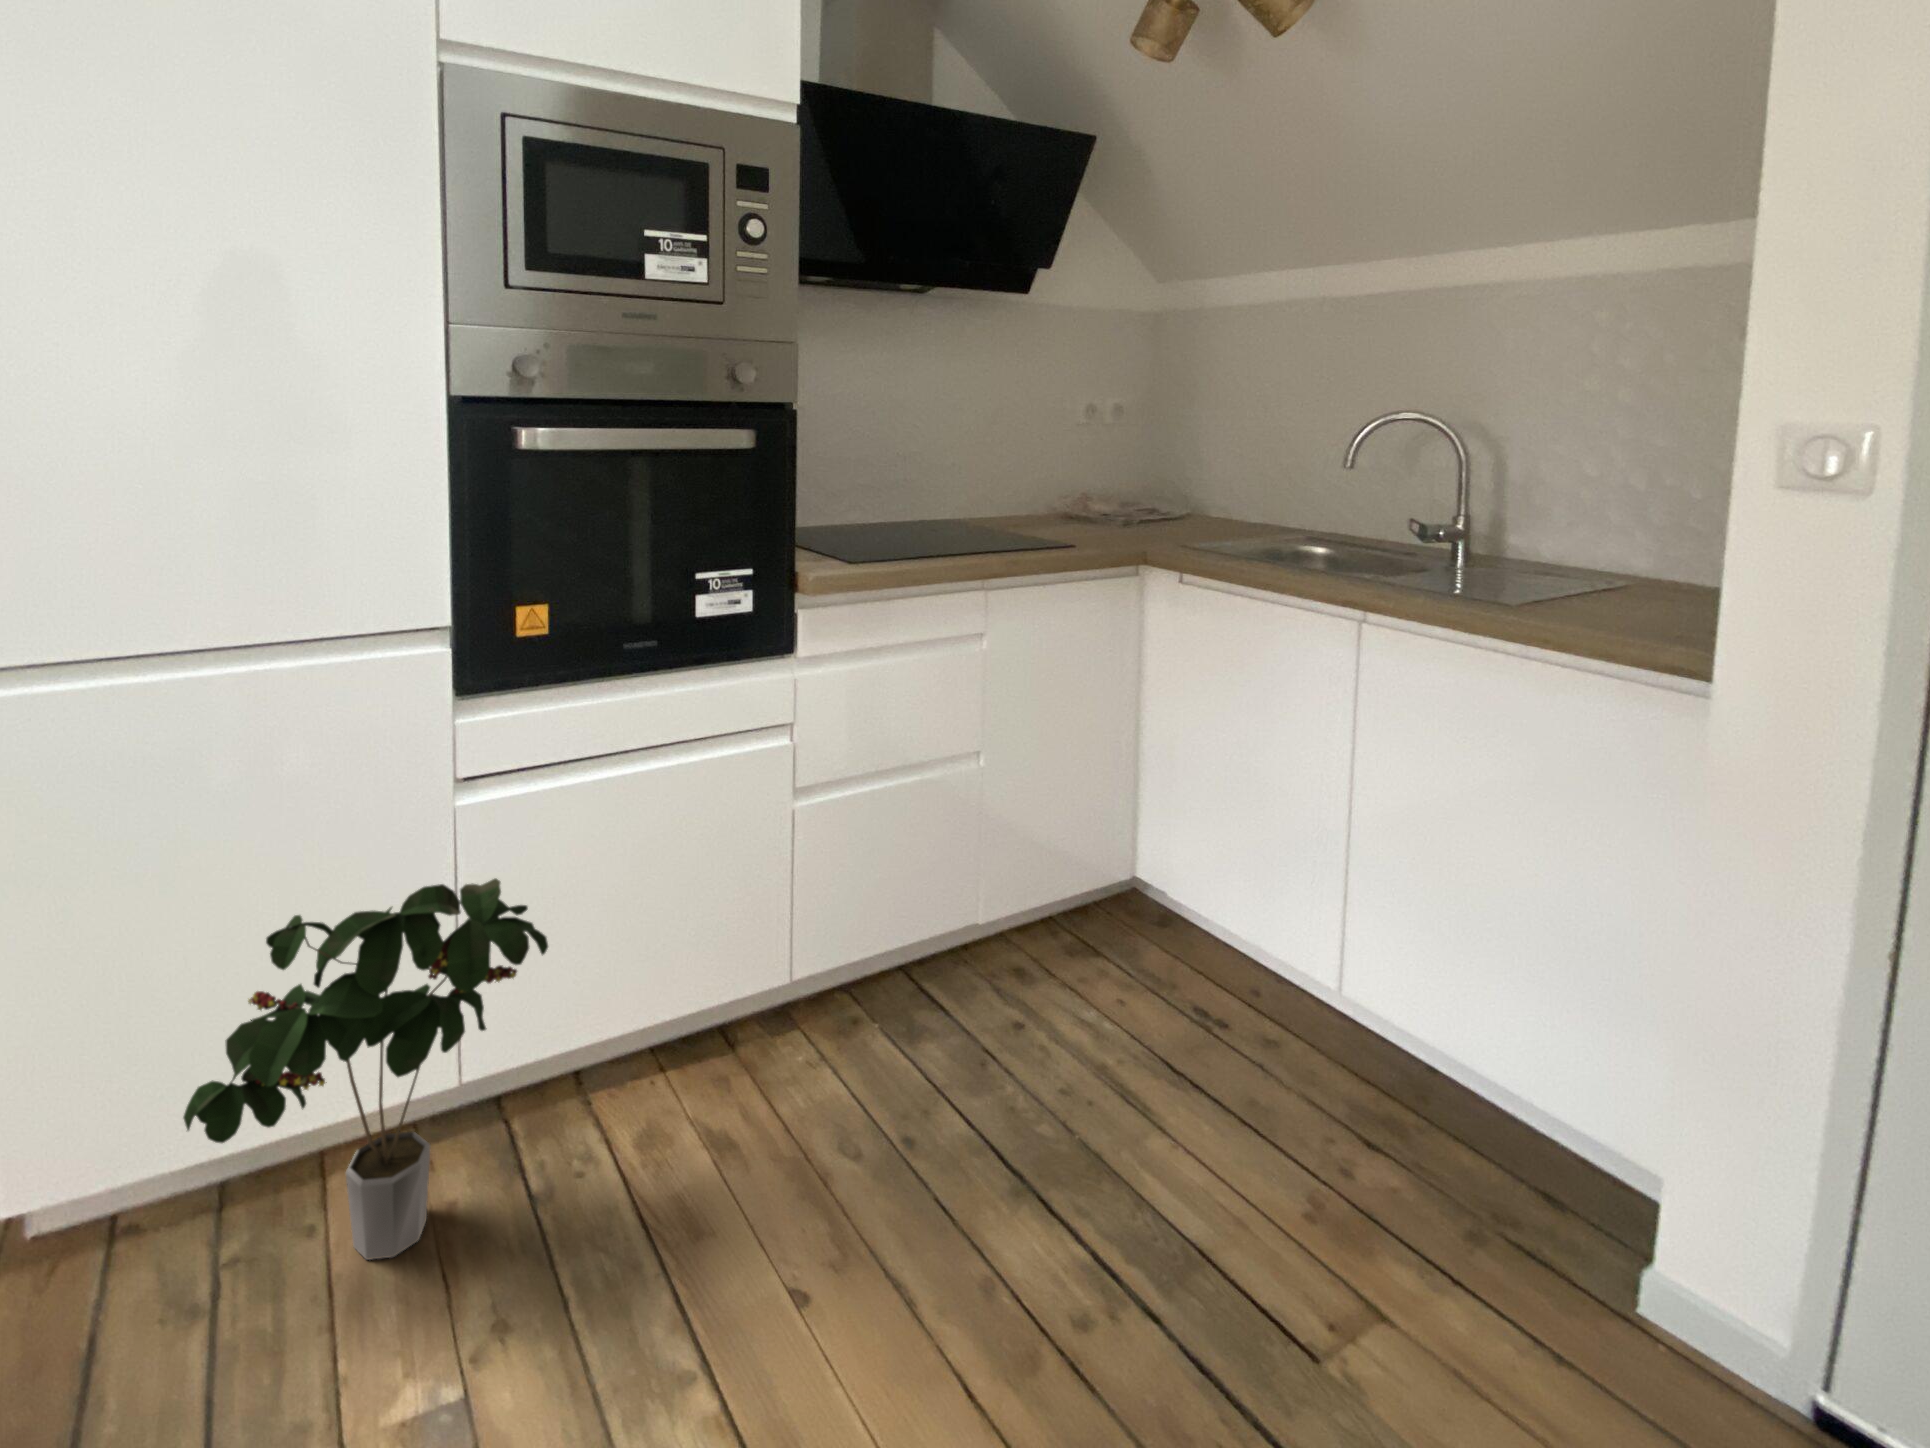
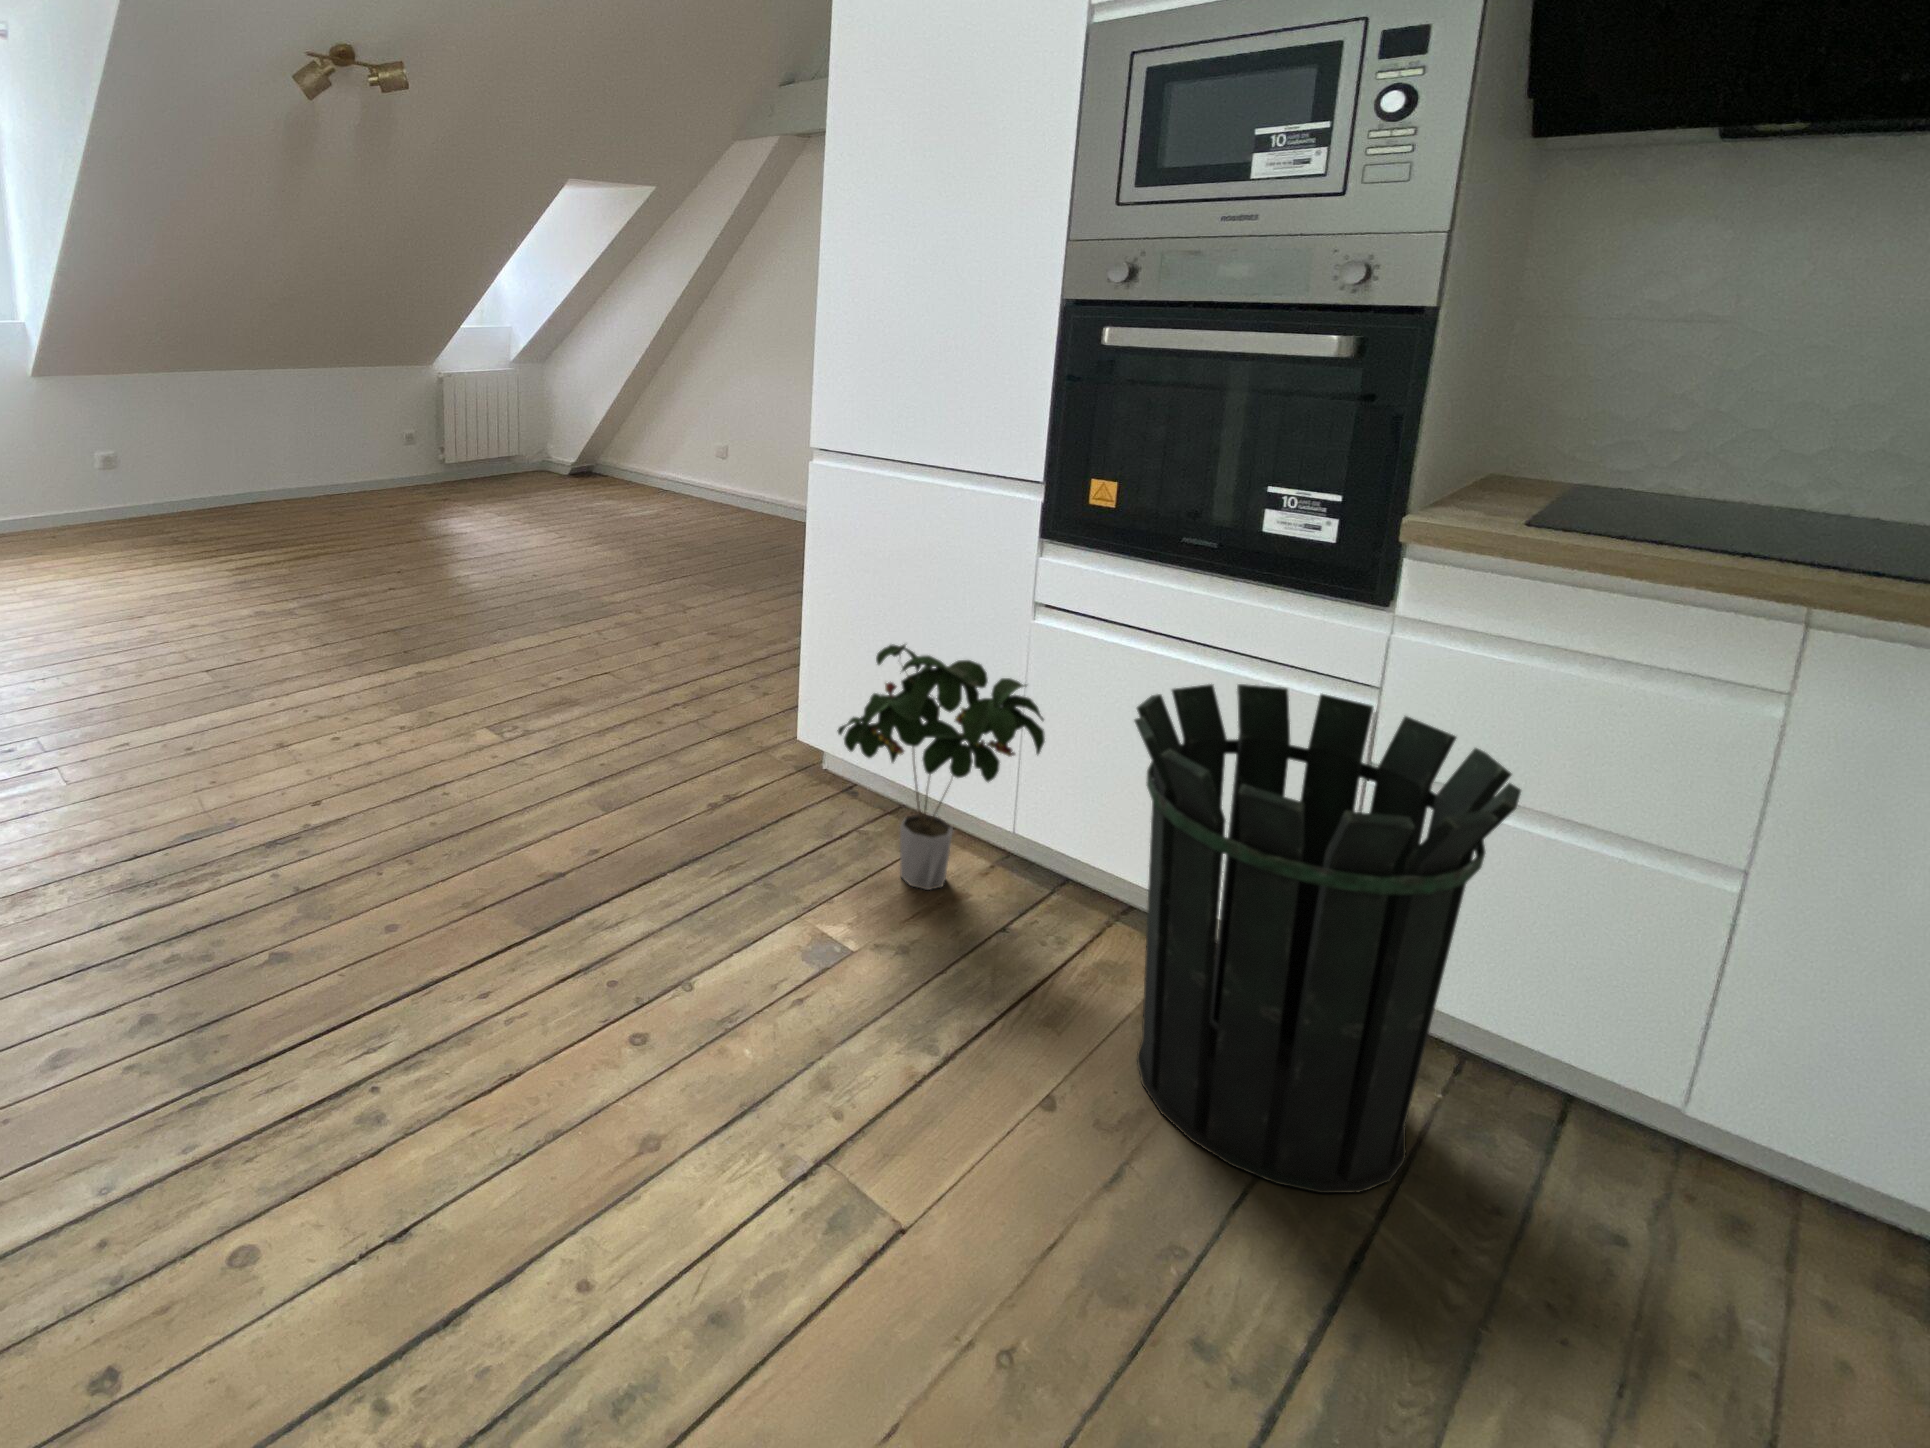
waste bin: none [718,736,1009,1203] -> present [1134,684,1521,1193]

